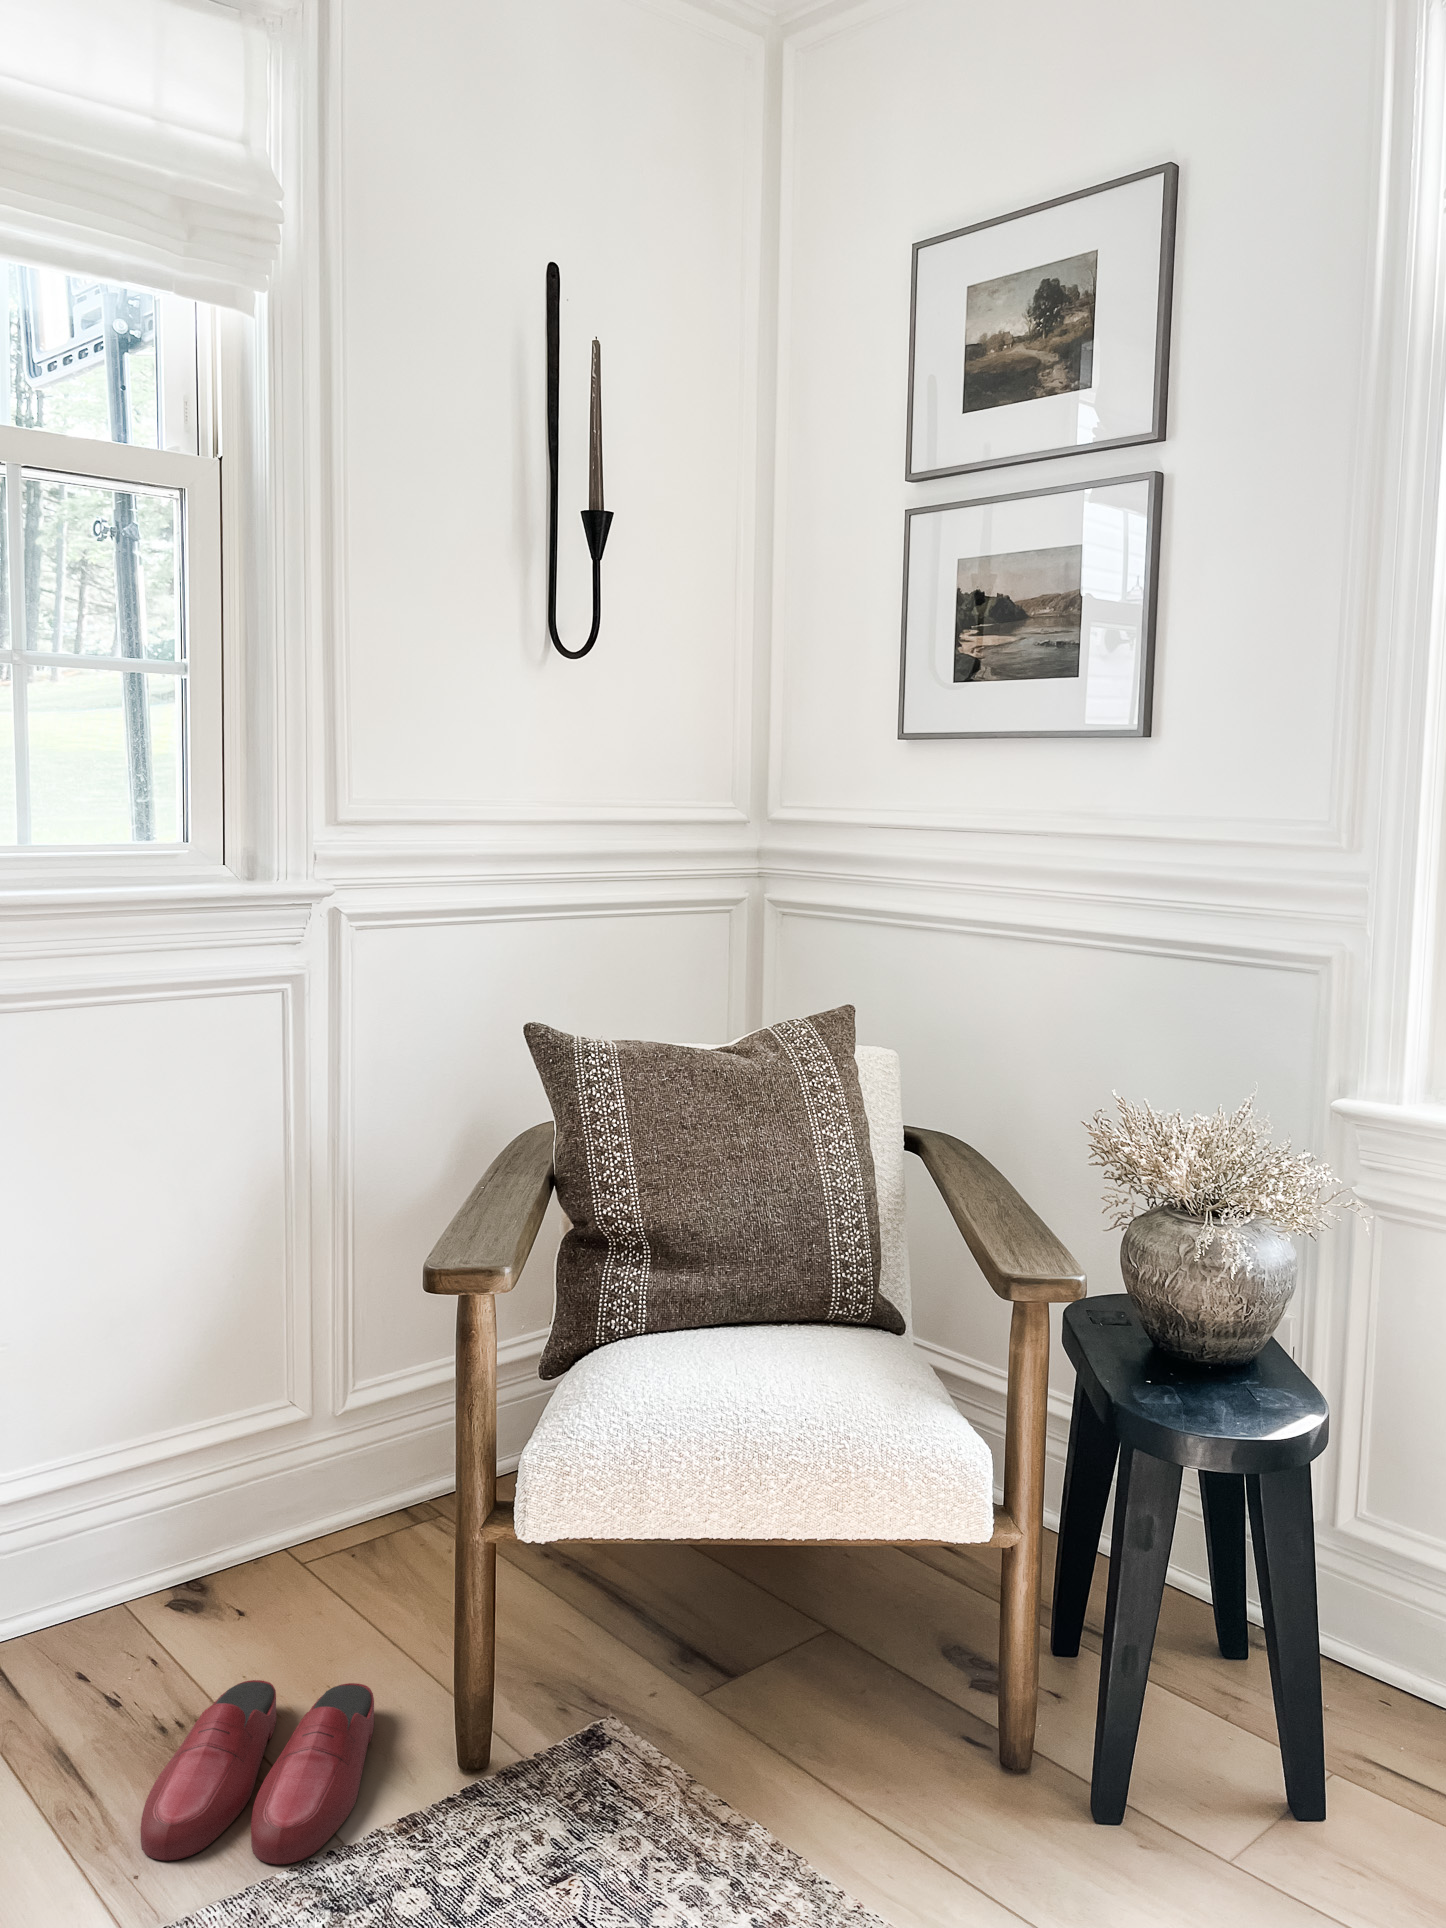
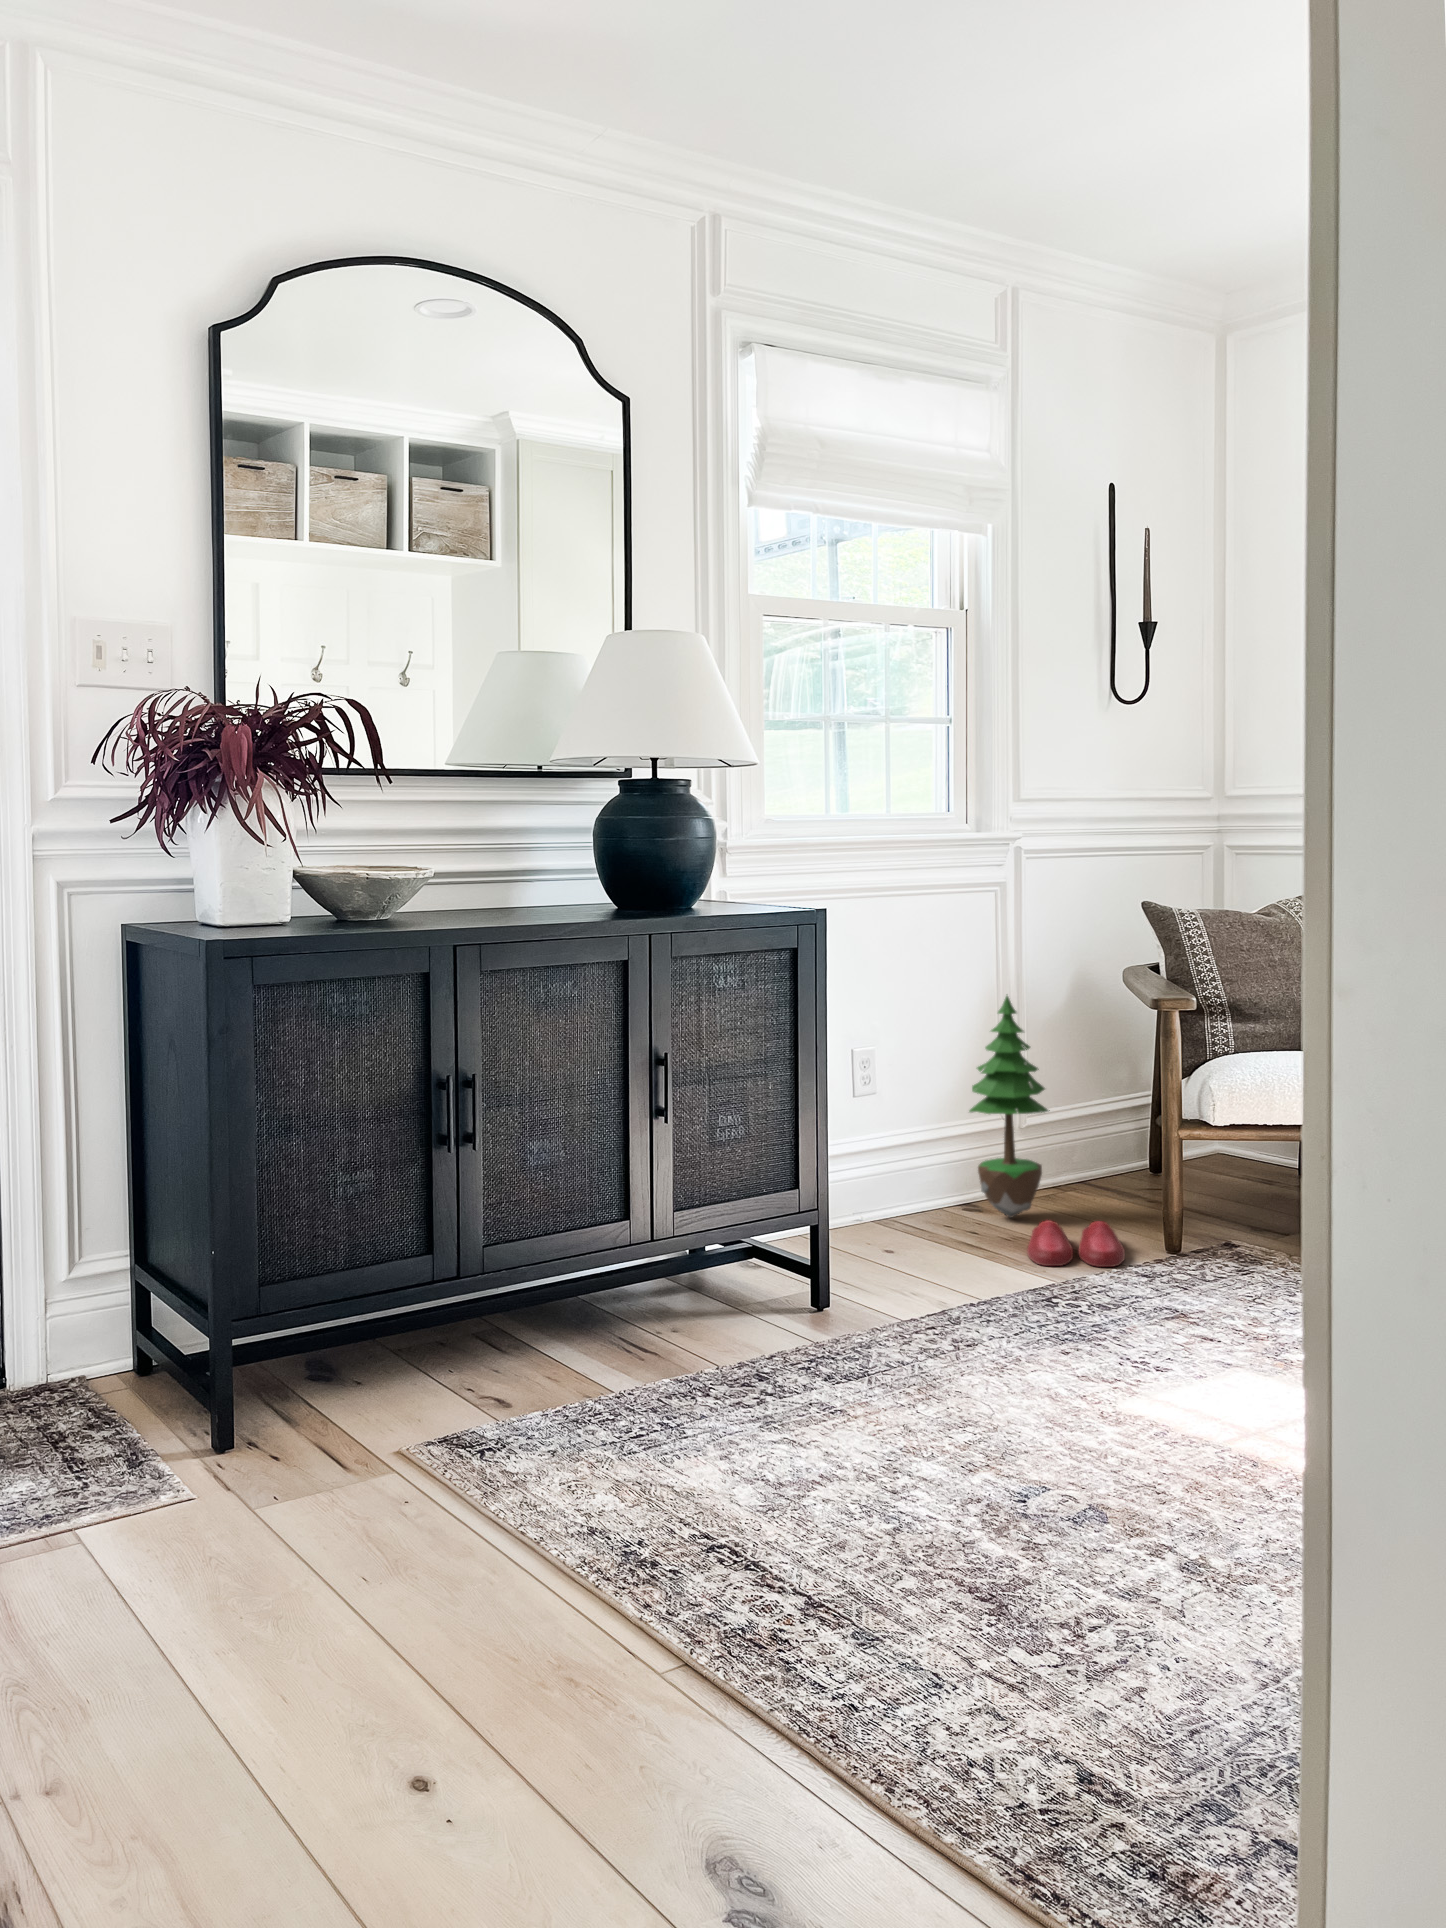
potted tree: none [165,1191,328,1611] -> present [969,996,1050,1218]

